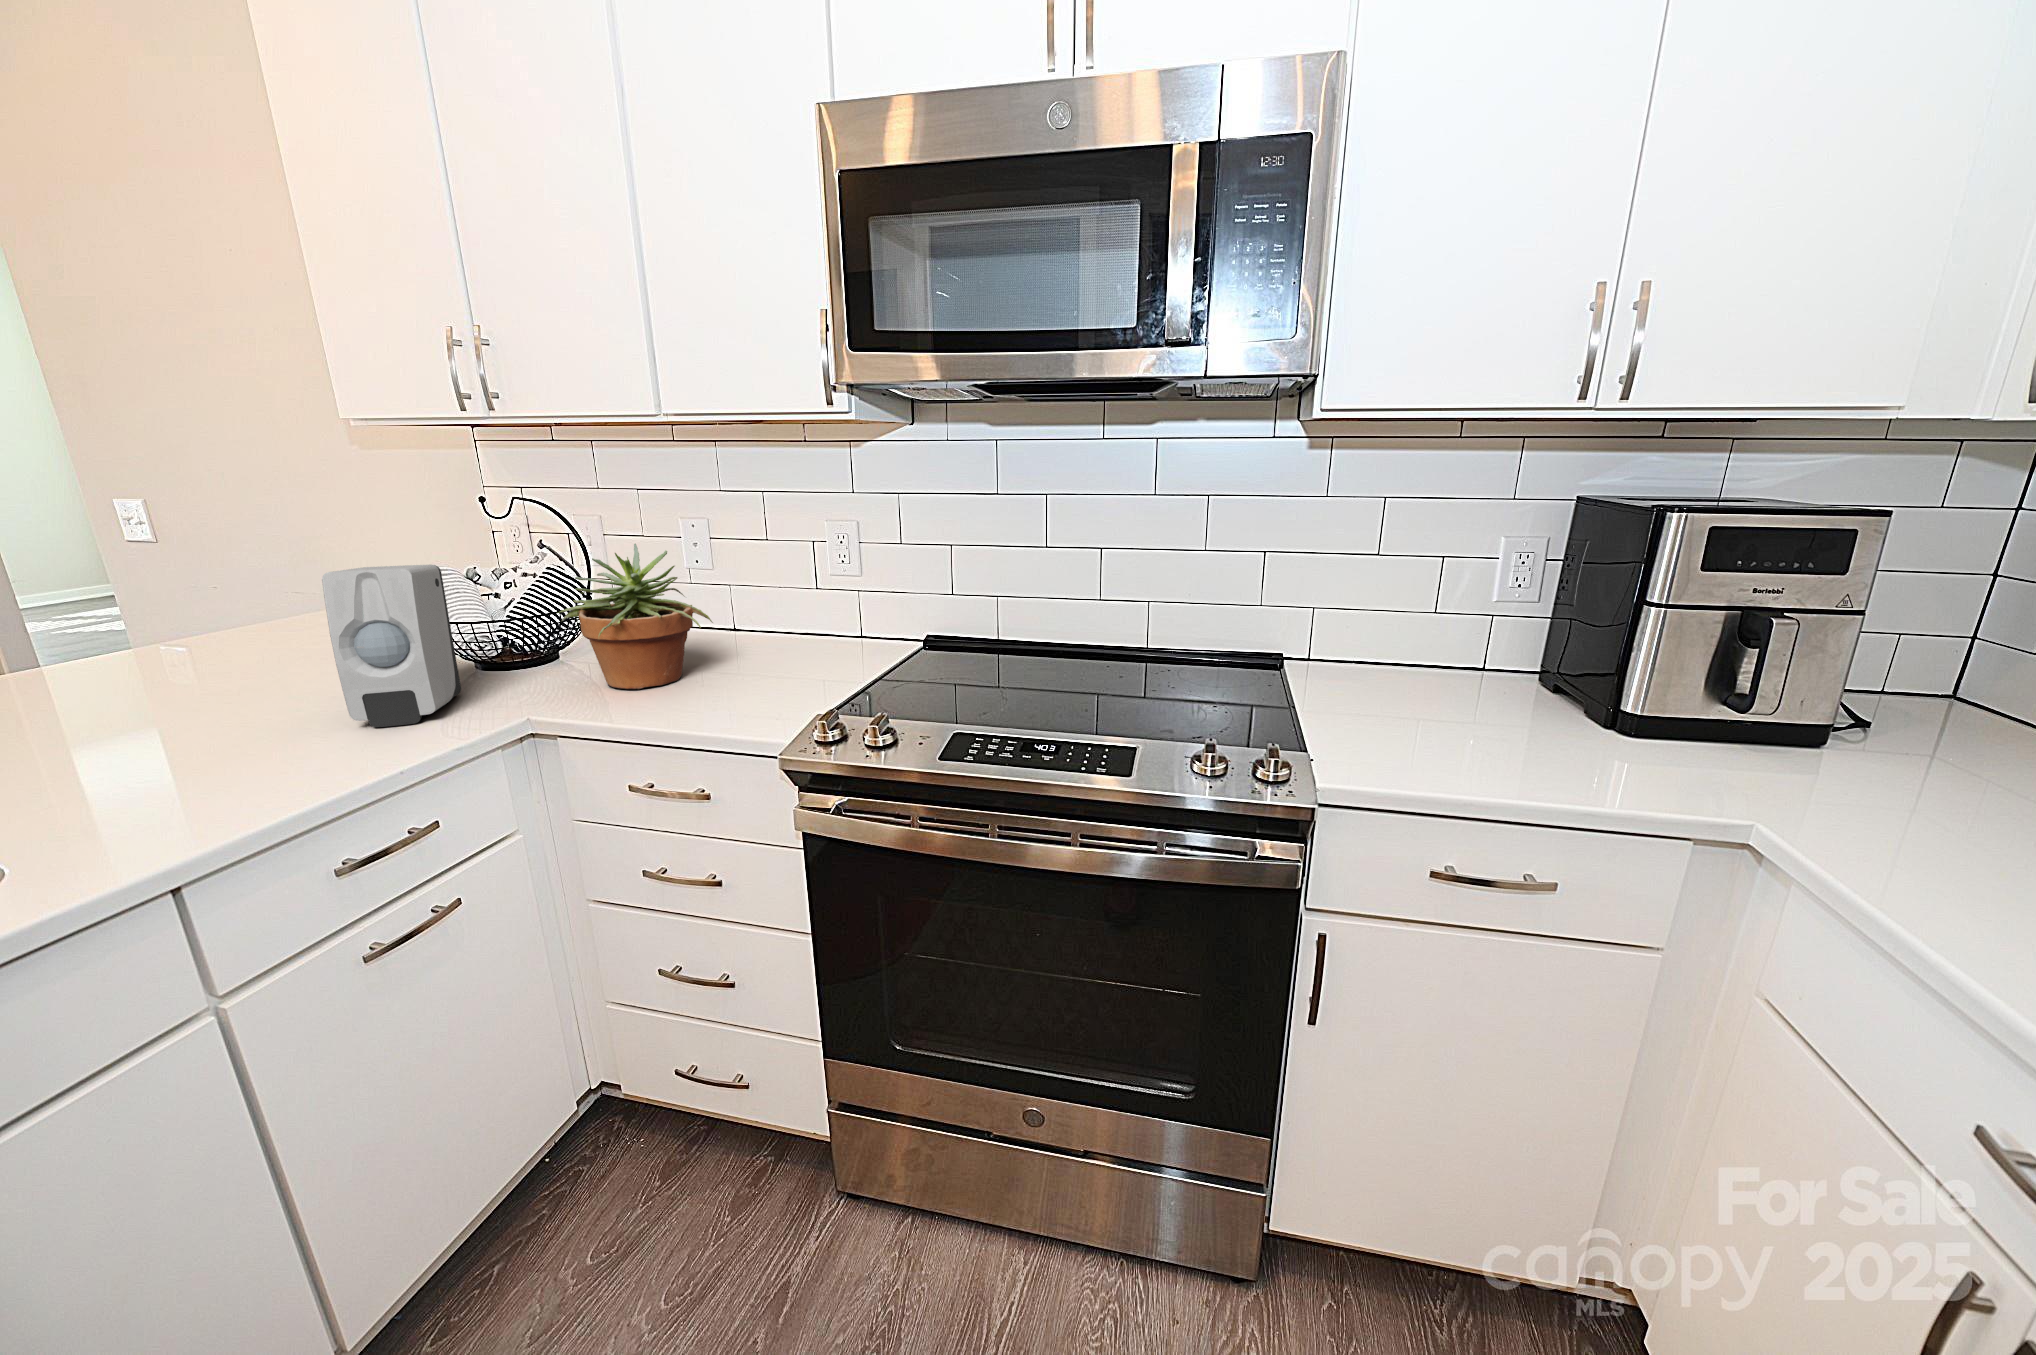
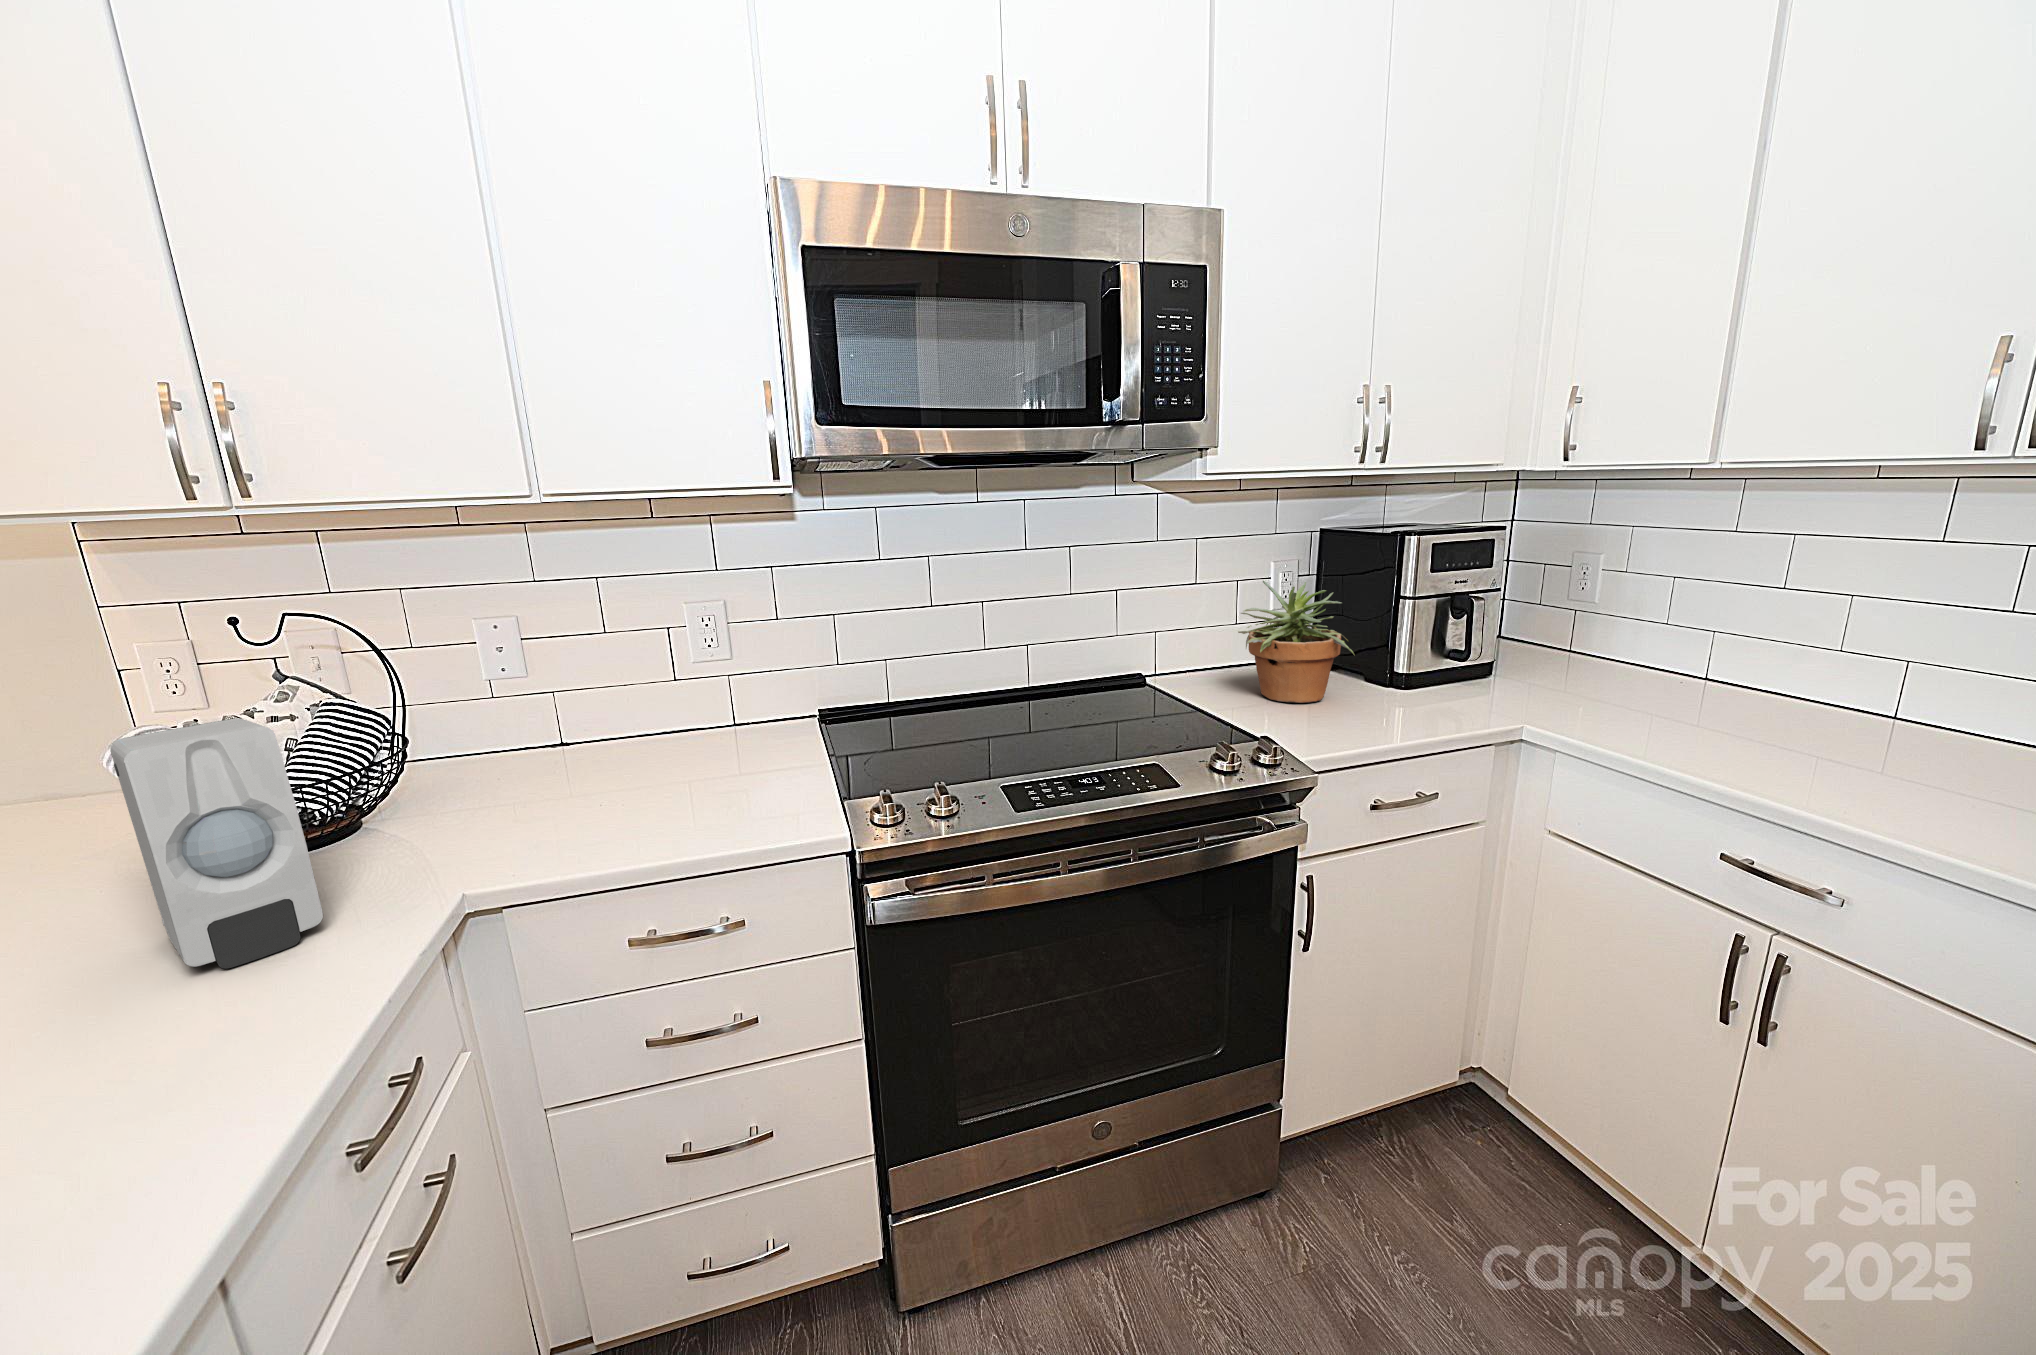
potted plant: present [560,544,713,689] -> present [1238,581,1354,703]

